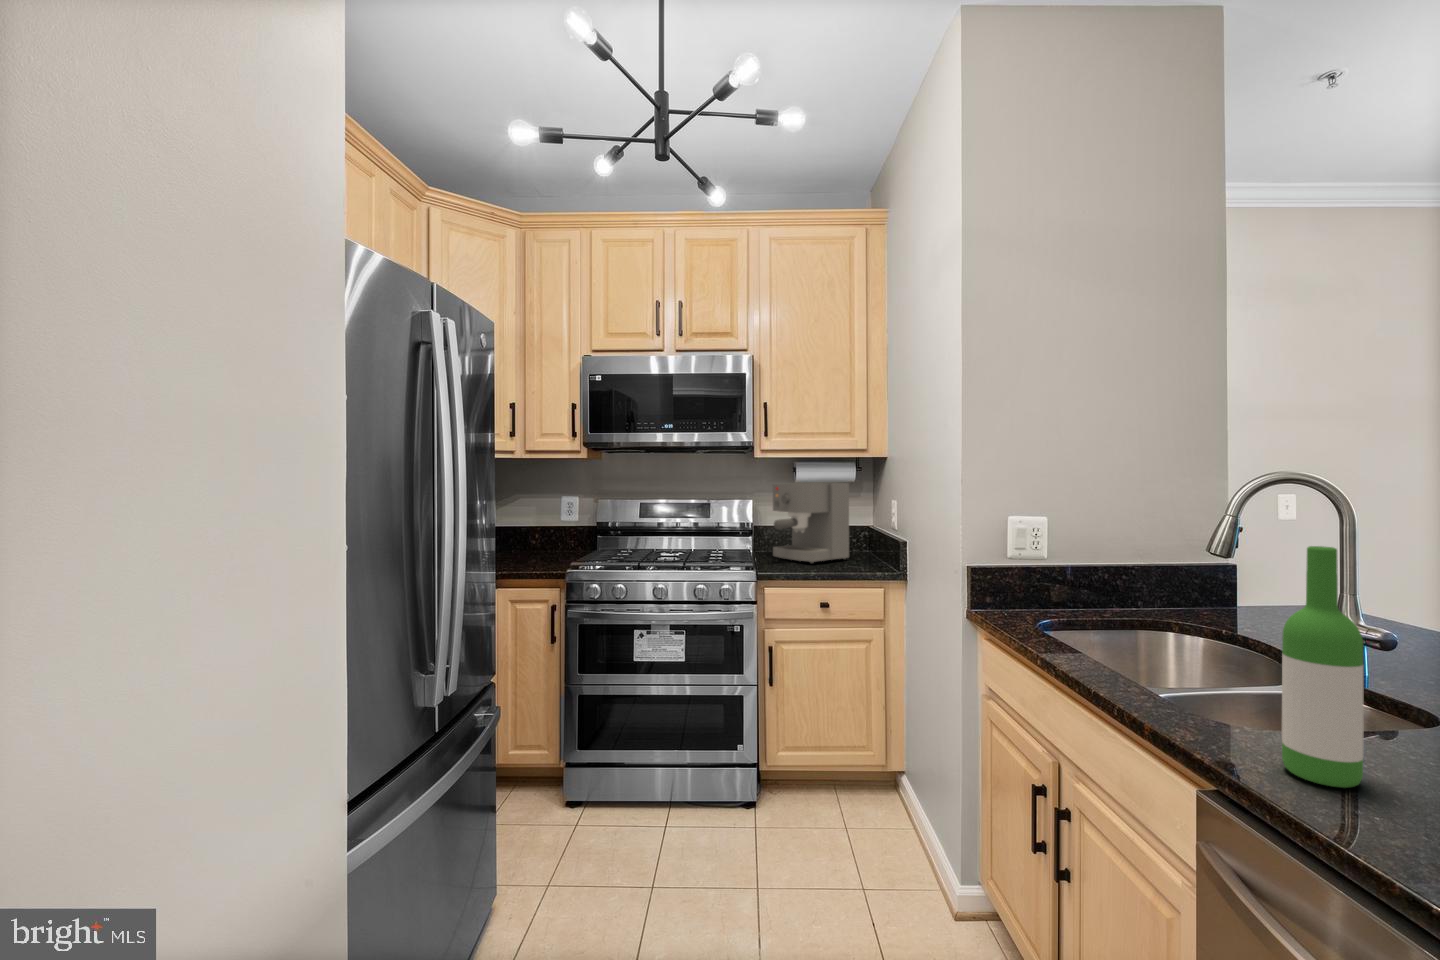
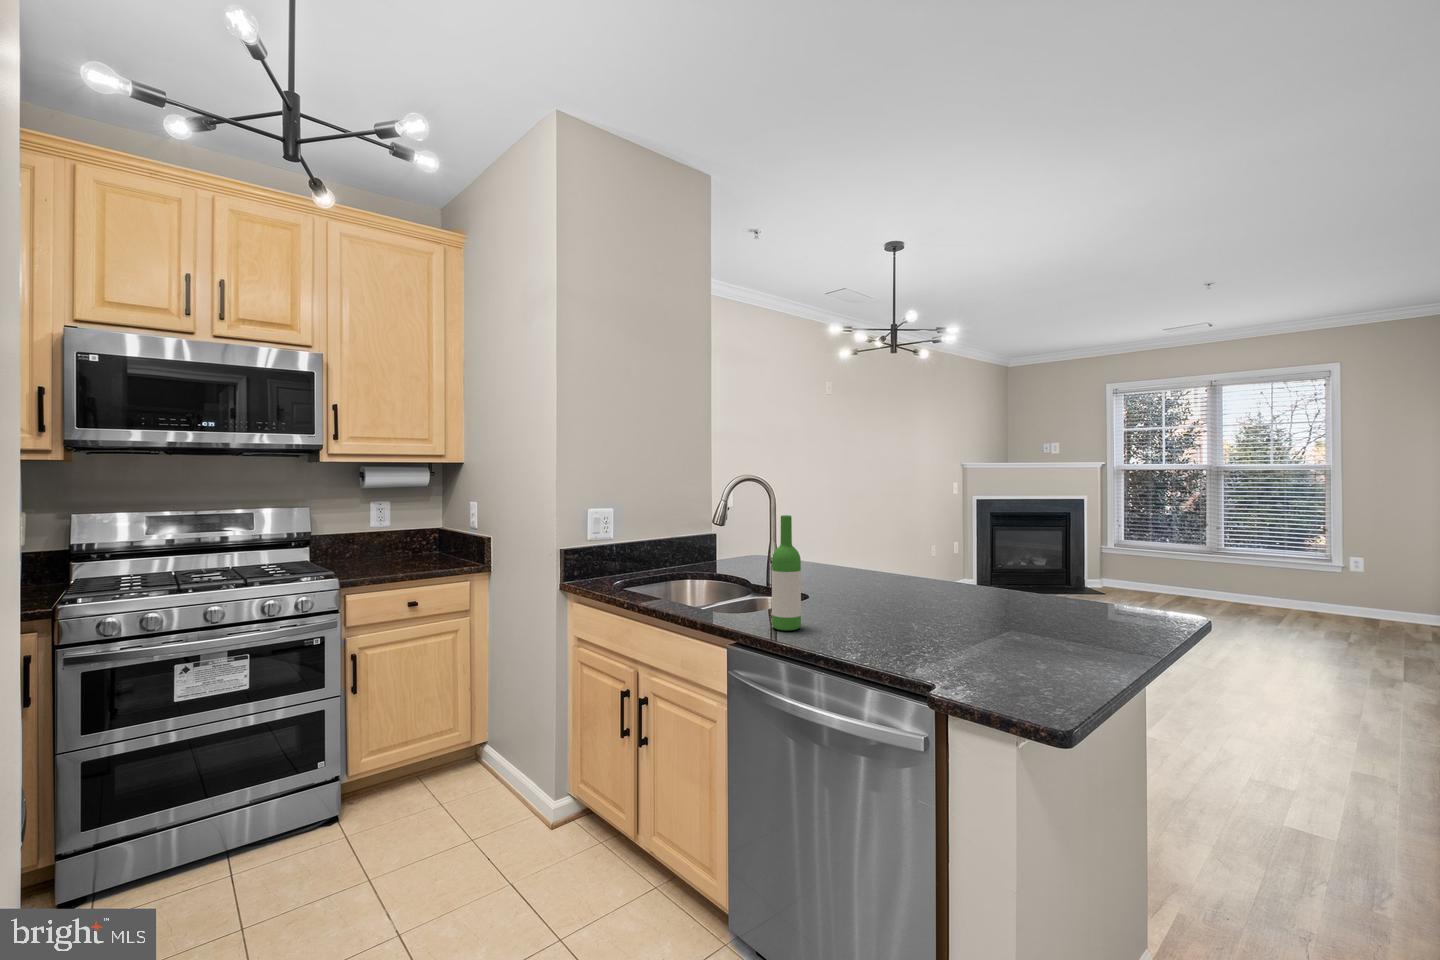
coffee maker: present [773,482,849,563] -> none [340,487,425,566]

